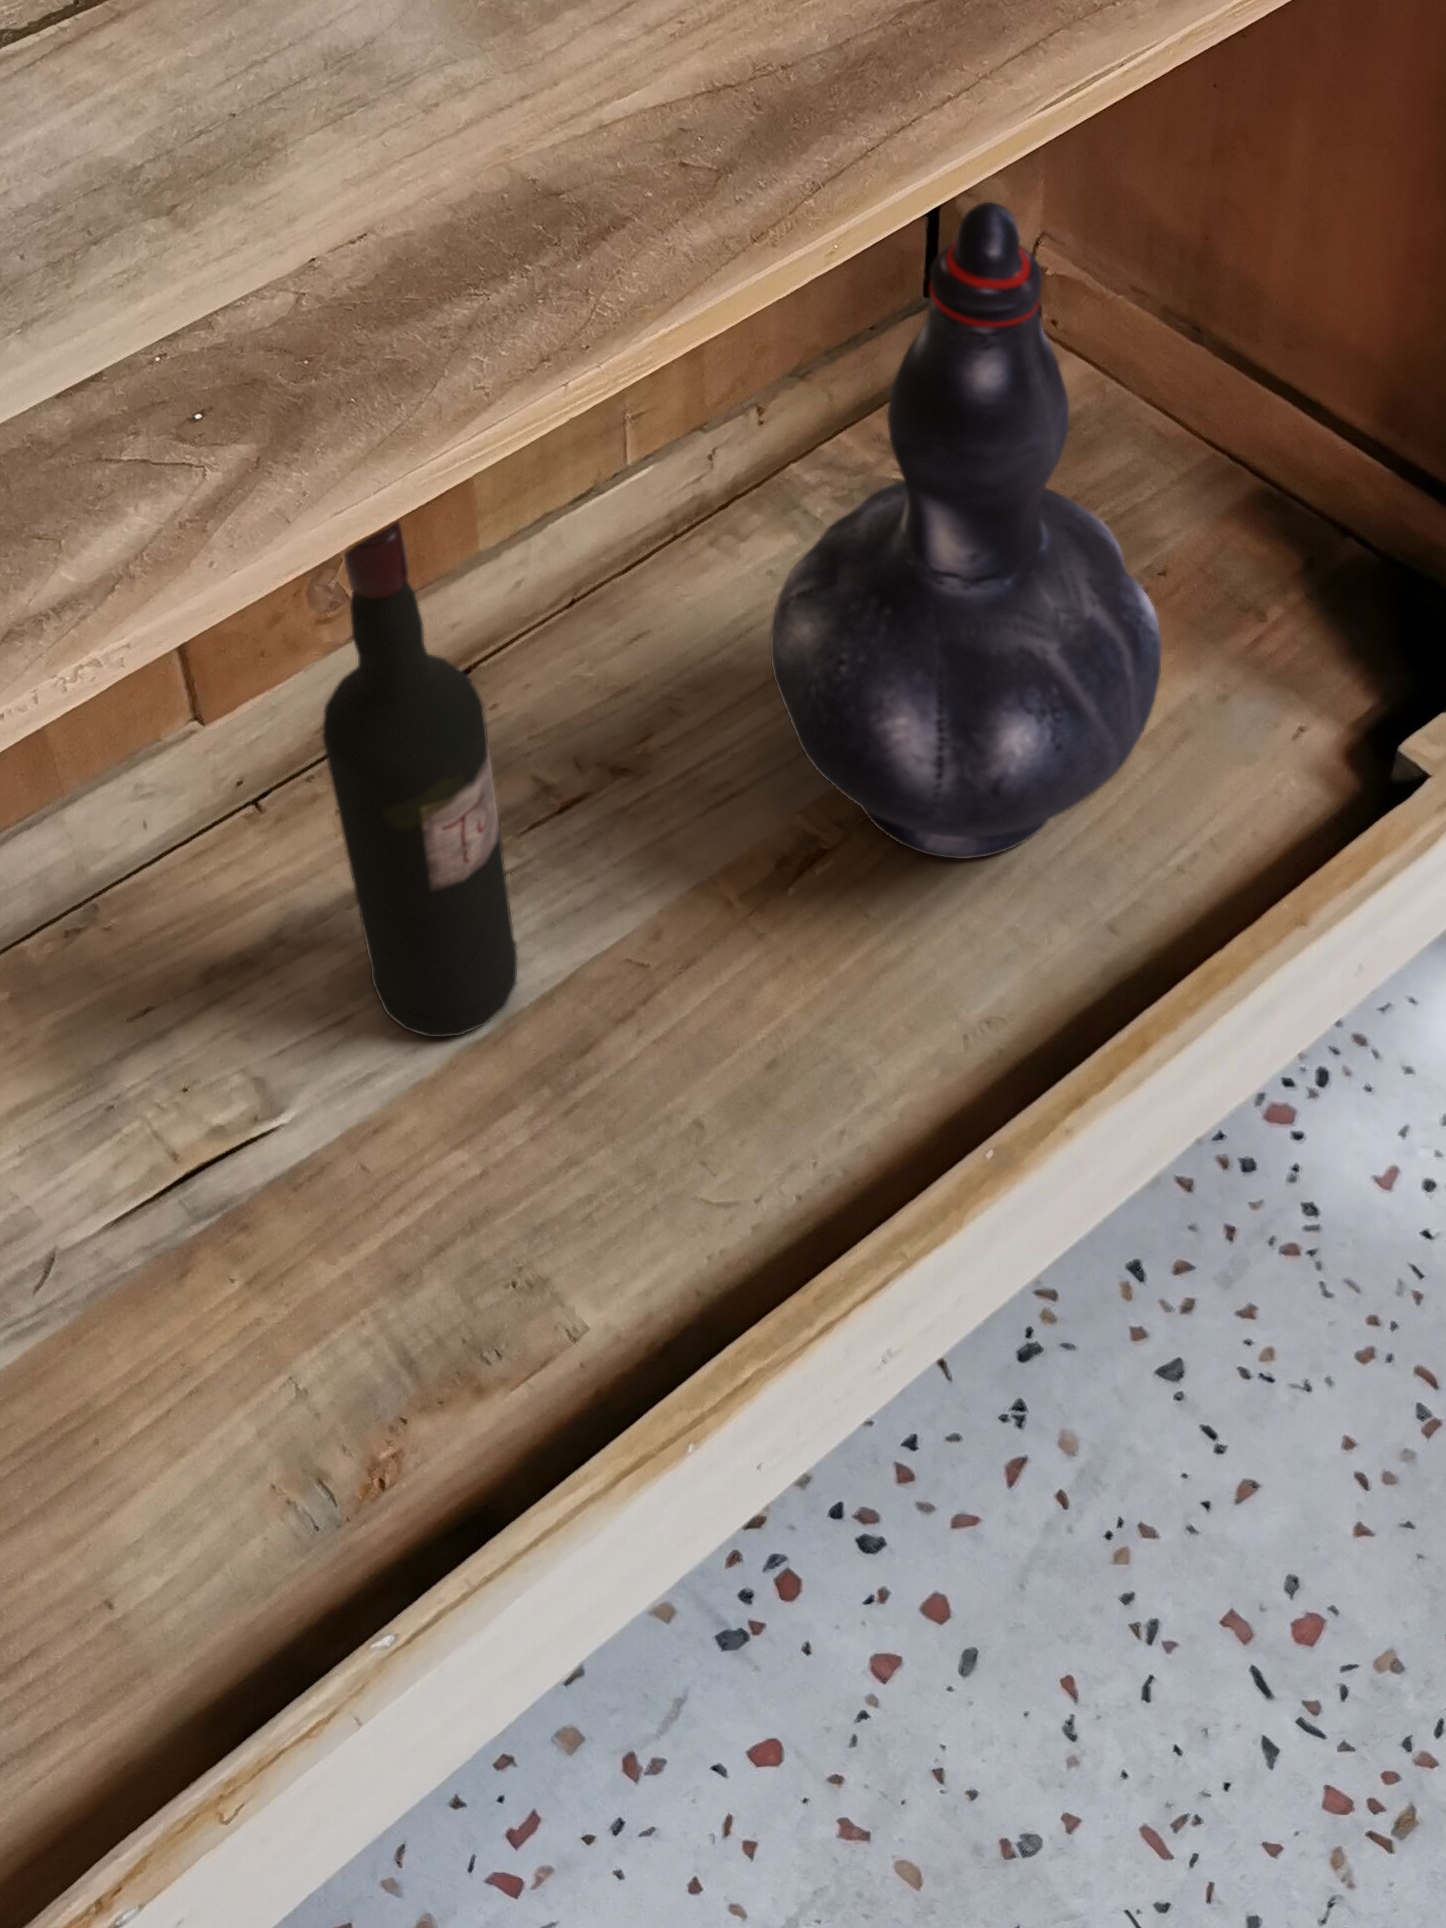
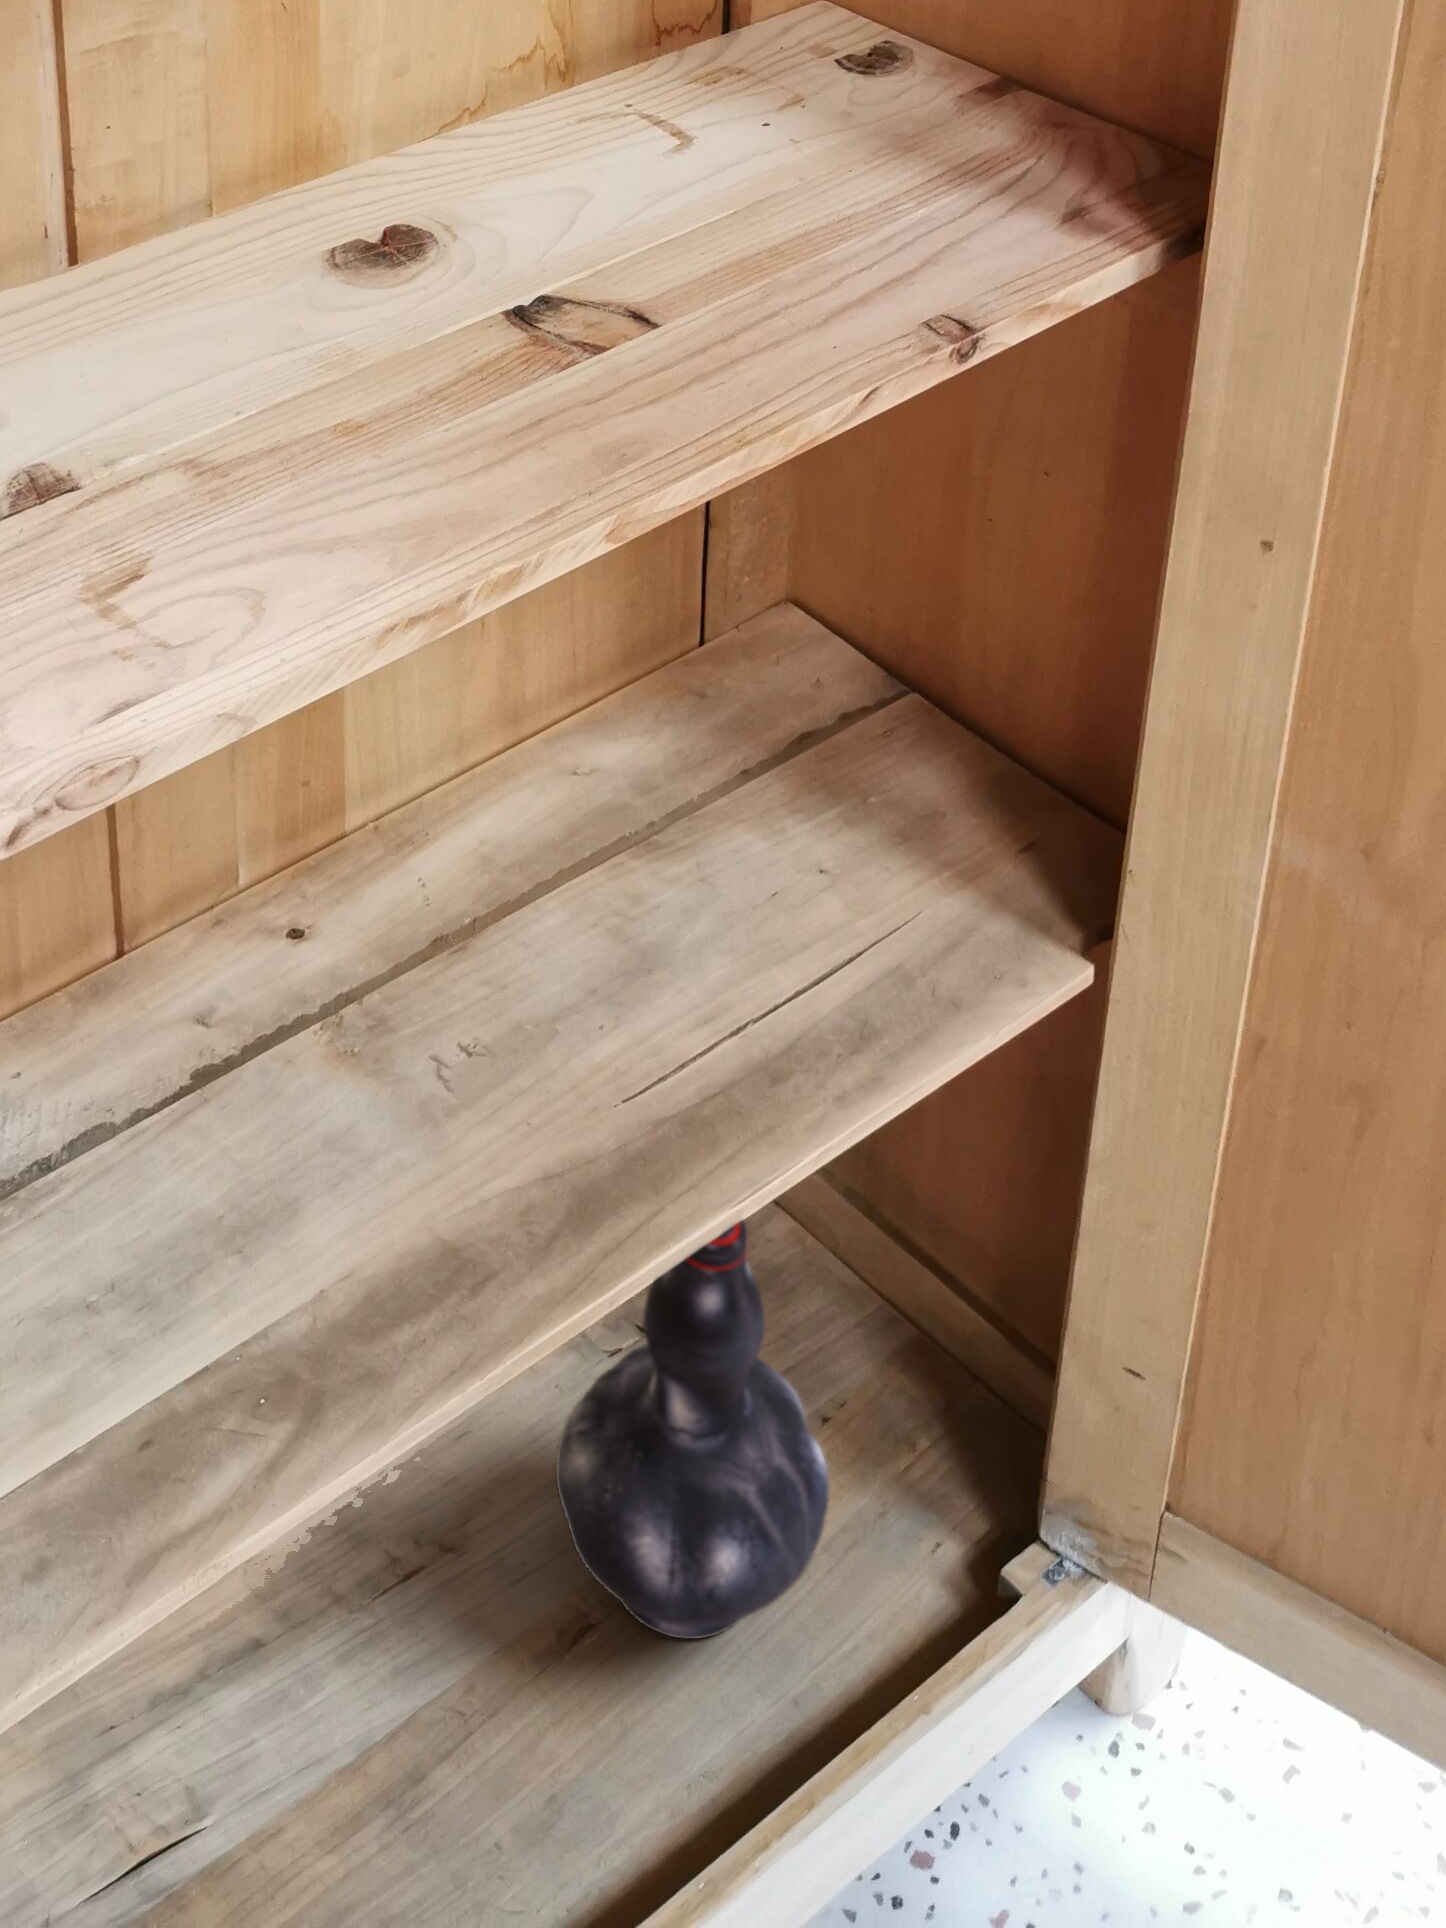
wine bottle: present [322,518,517,1037] -> none [260,1372,369,1763]

